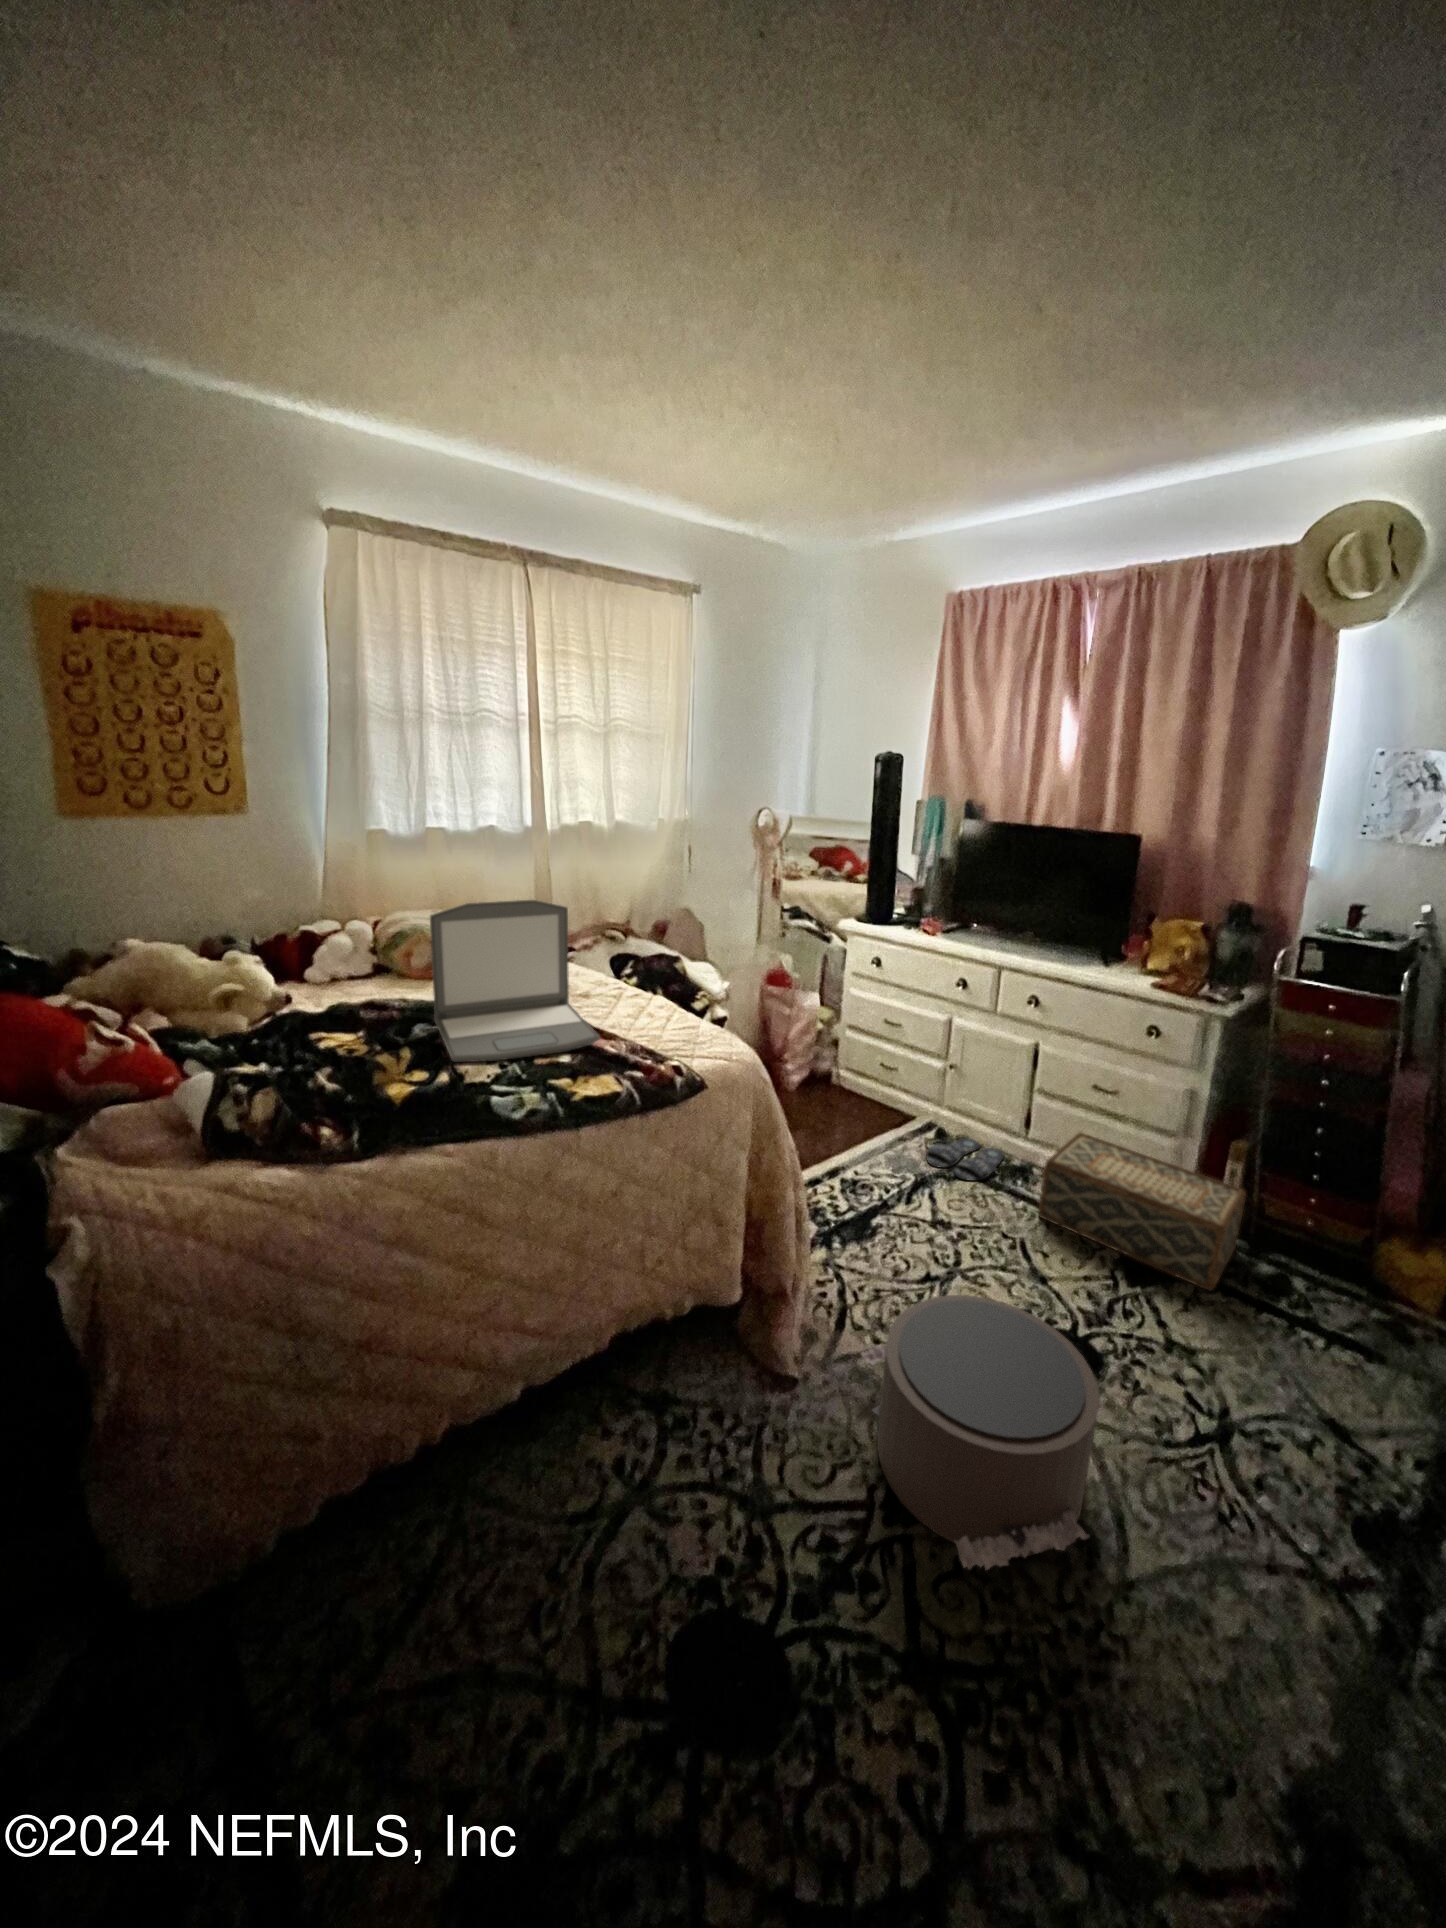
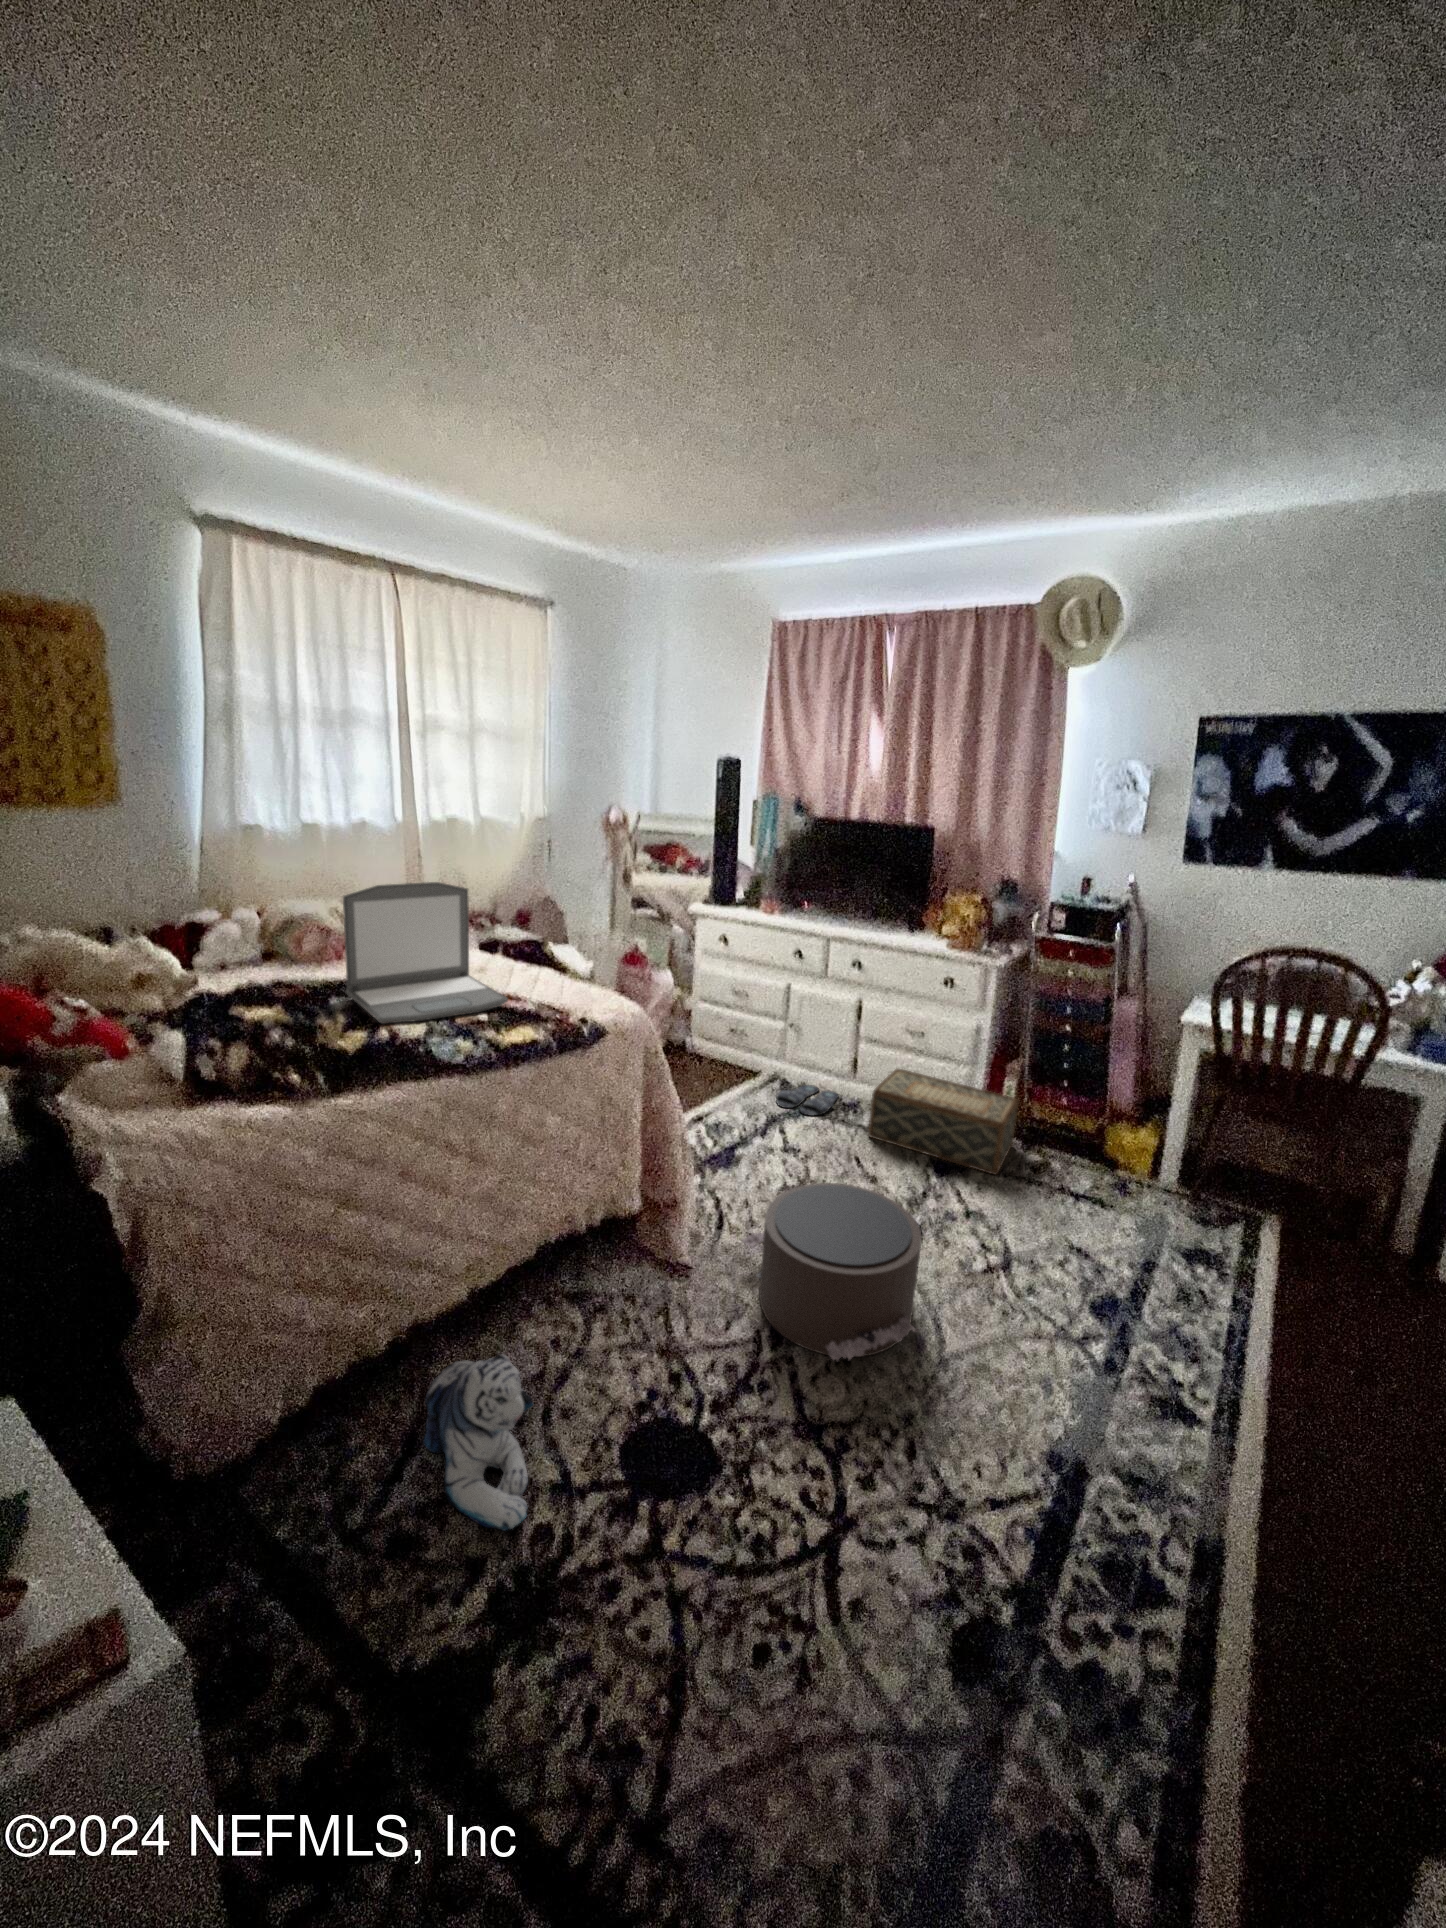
plush toy: none [442,1485,578,1754] -> present [422,1354,533,1531]

